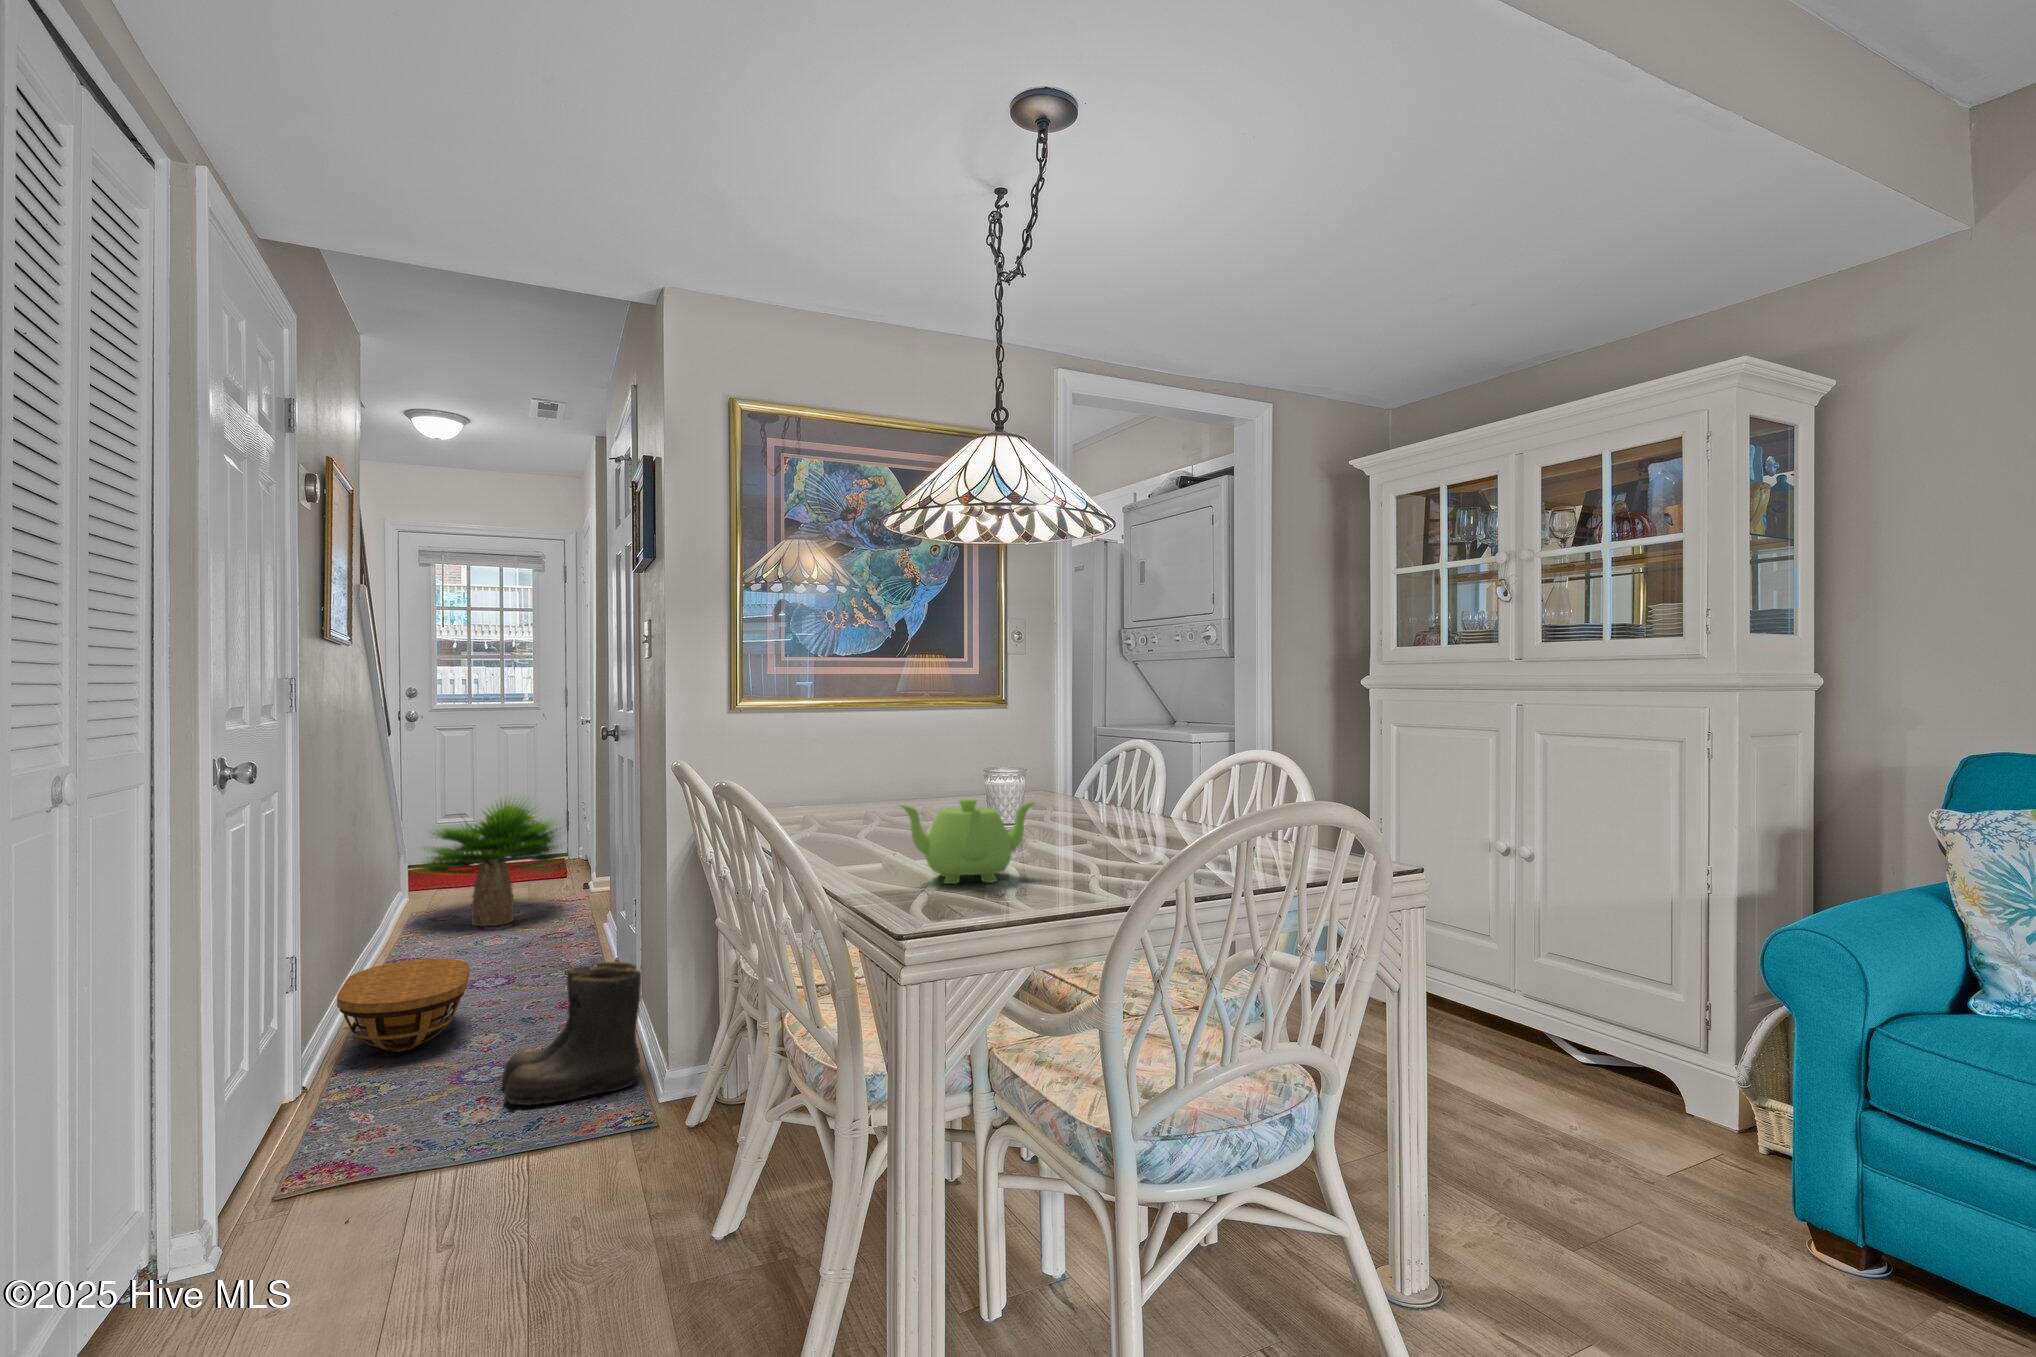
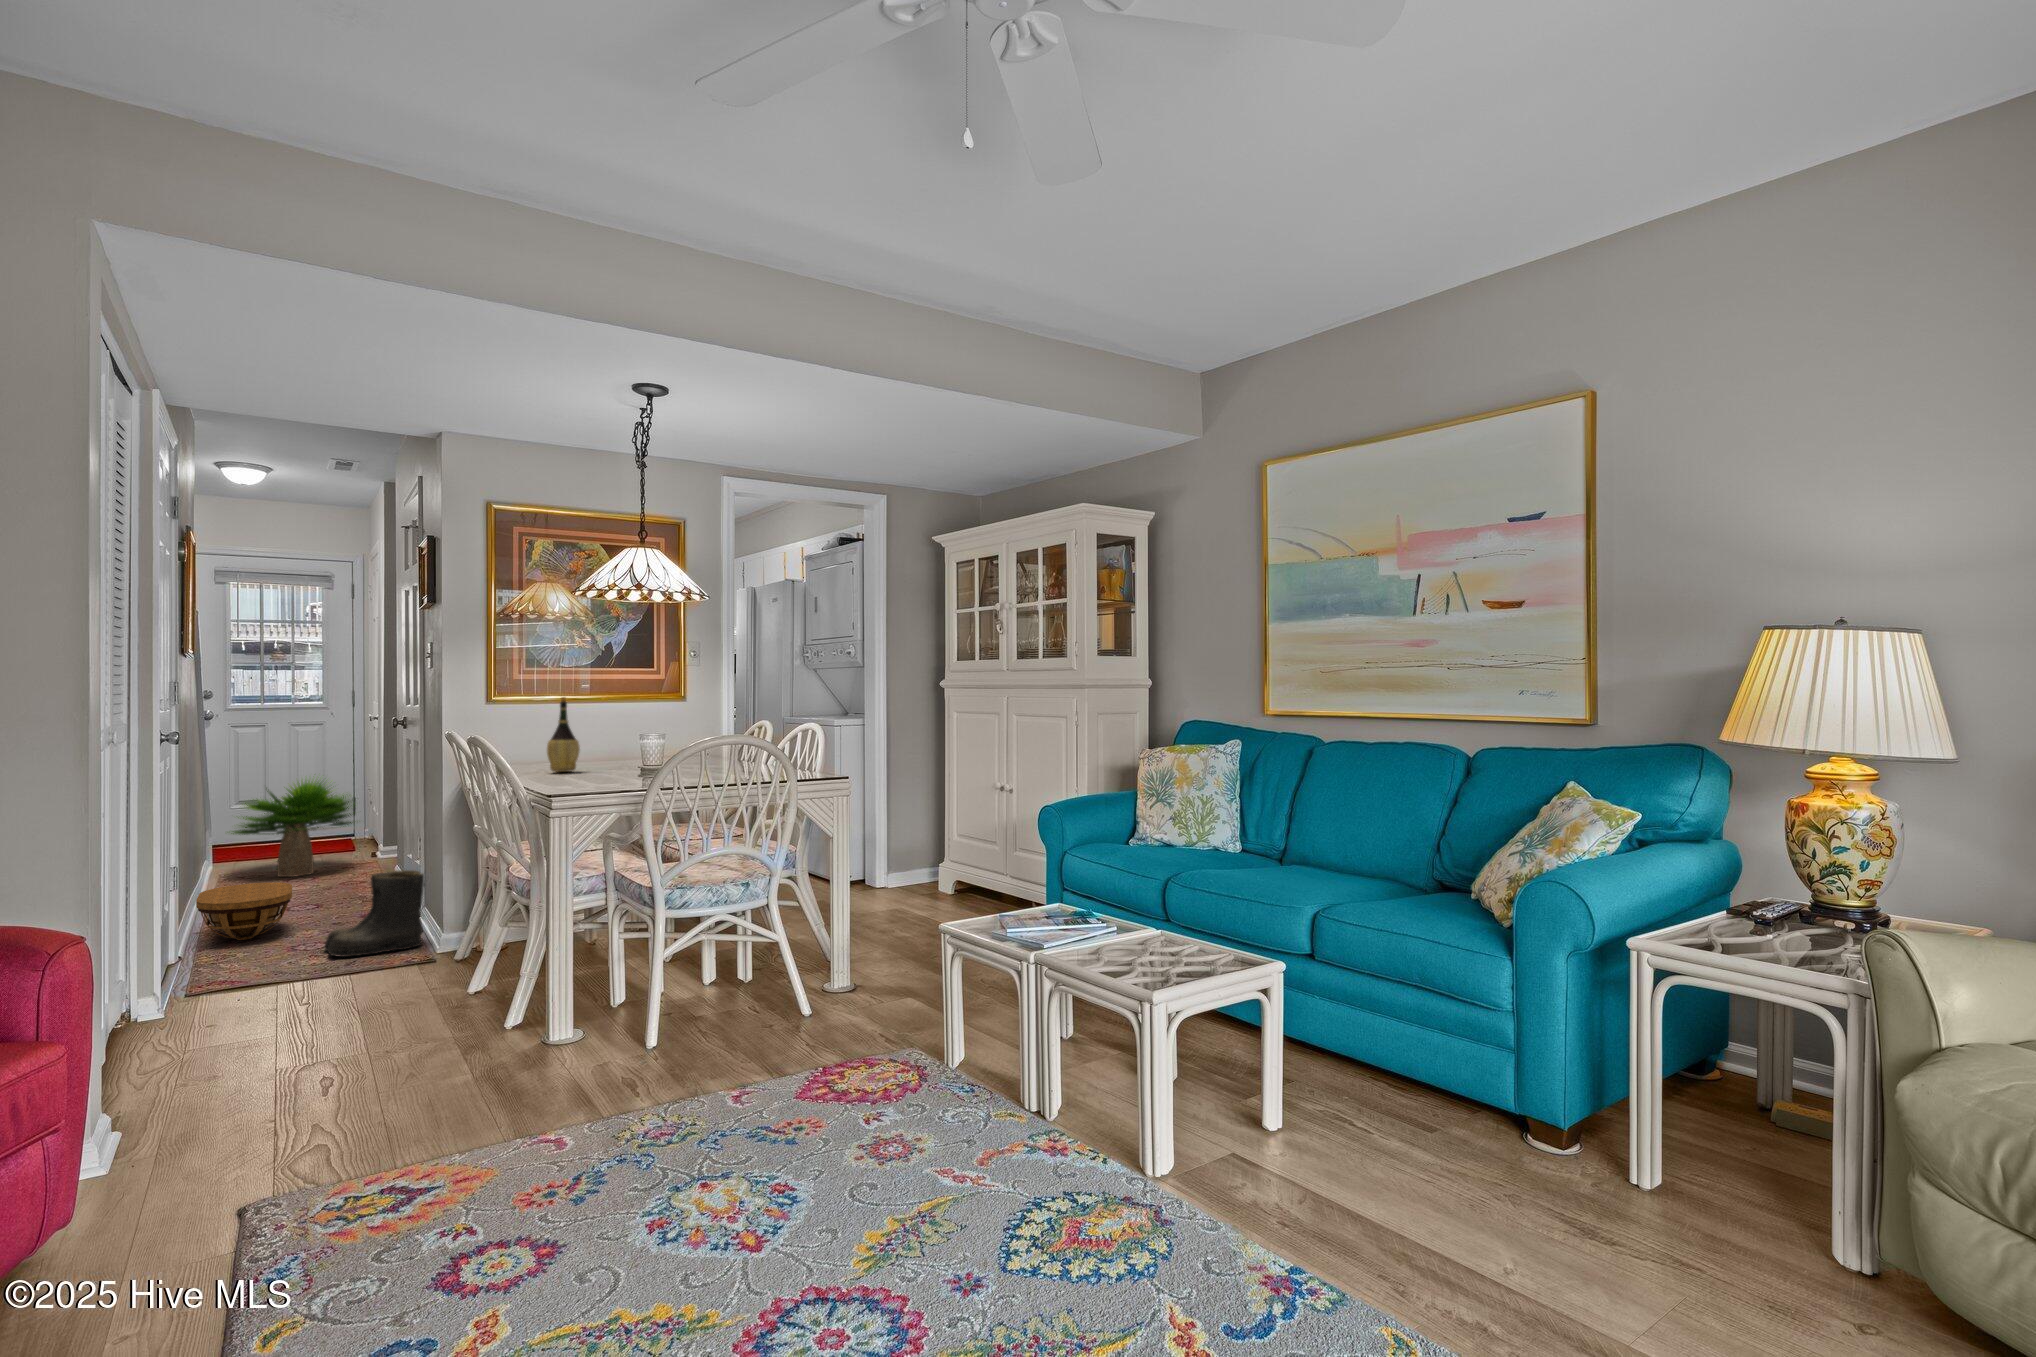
wine bottle: none [831,703,882,831] -> present [547,697,580,772]
teapot: present [901,799,1034,884] -> none [570,745,647,787]

